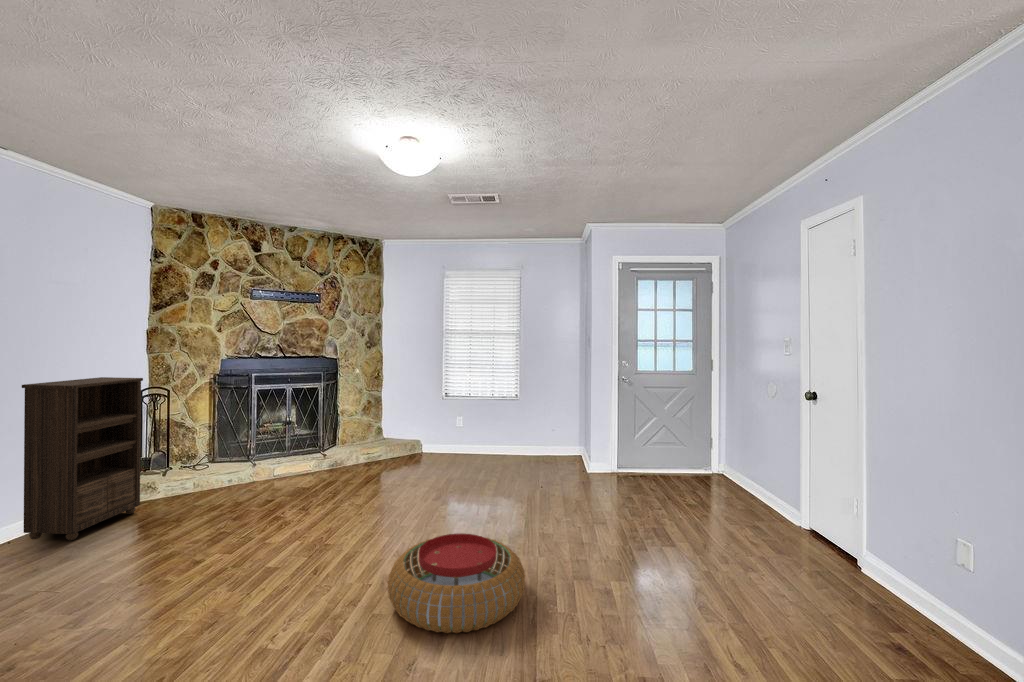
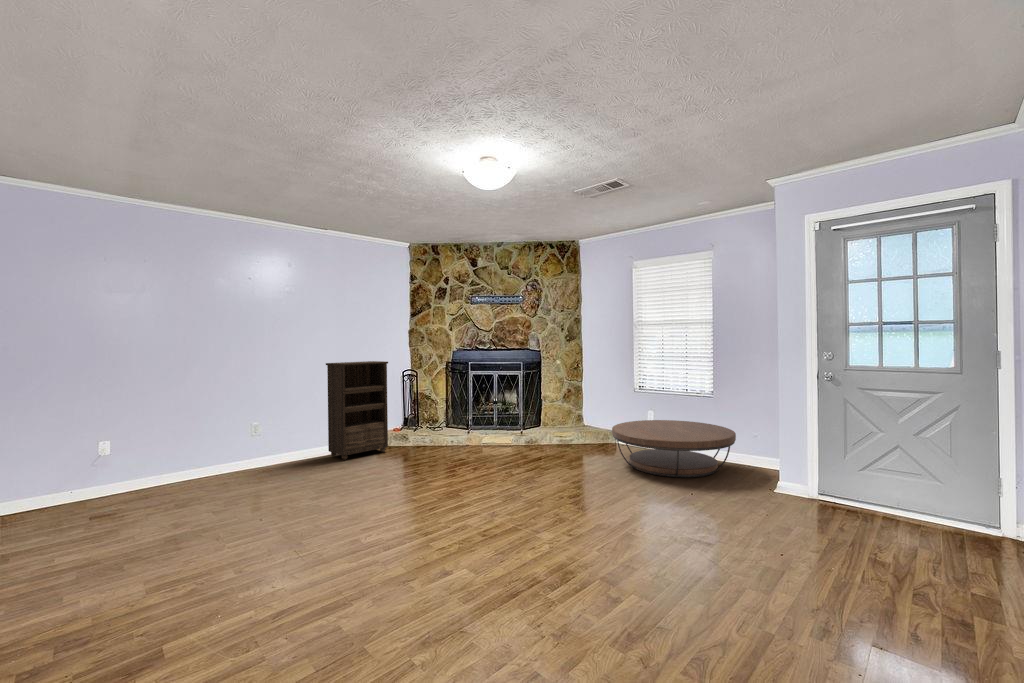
coffee table: none [448,425,555,478] -> present [612,420,736,478]
pouf: present [388,534,525,633] -> none [413,494,534,573]

